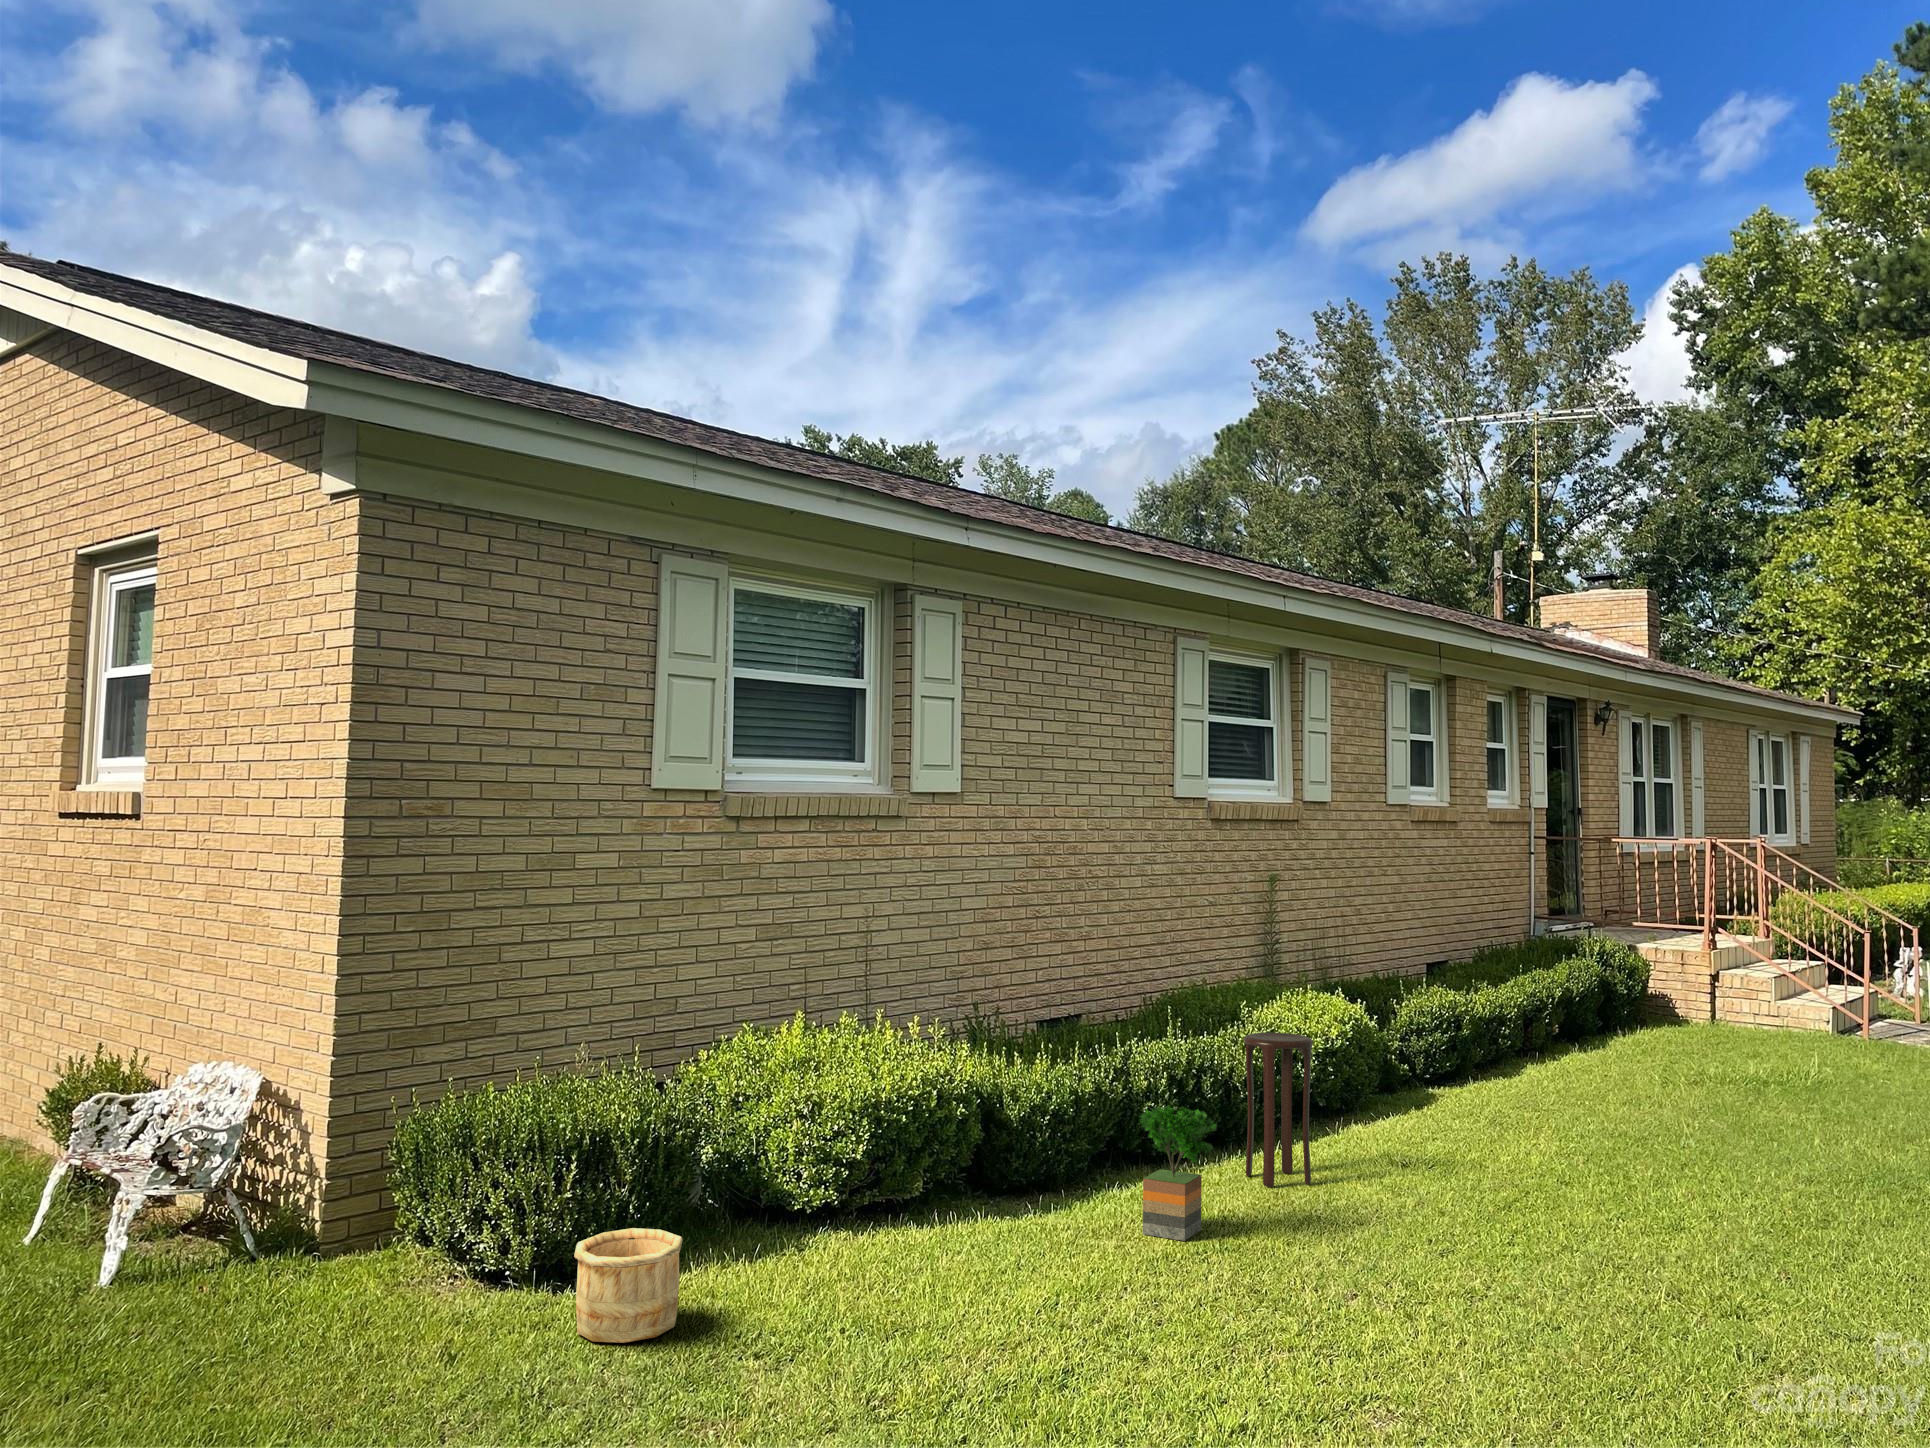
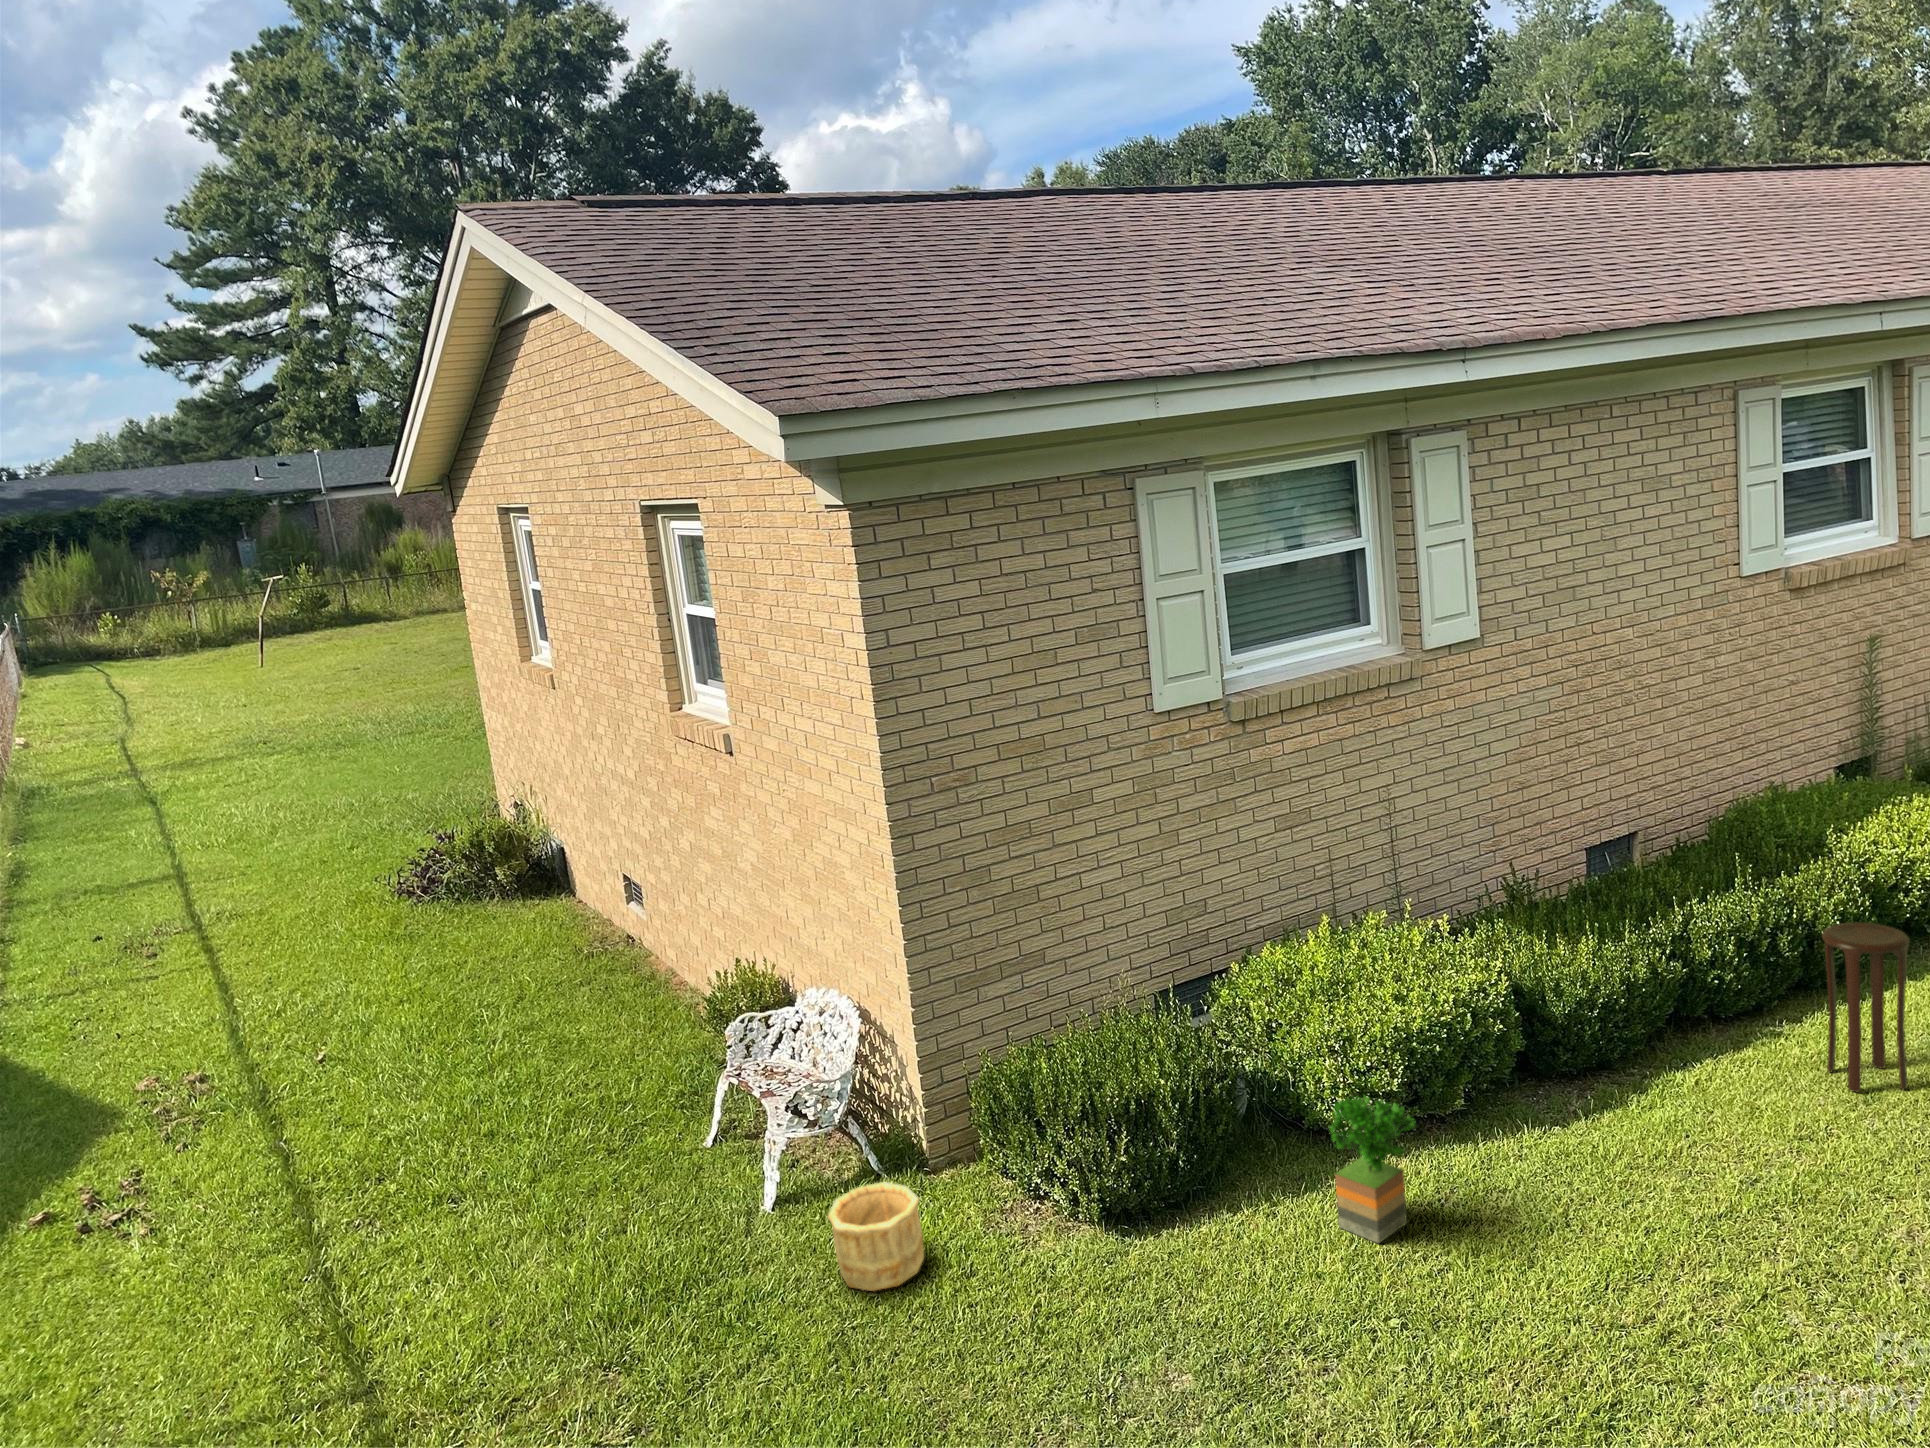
potted tree: present [1141,1105,1216,1241] -> present [1330,1097,1415,1243]
wooden bucket: present [574,1228,683,1343] -> present [828,1182,924,1291]

